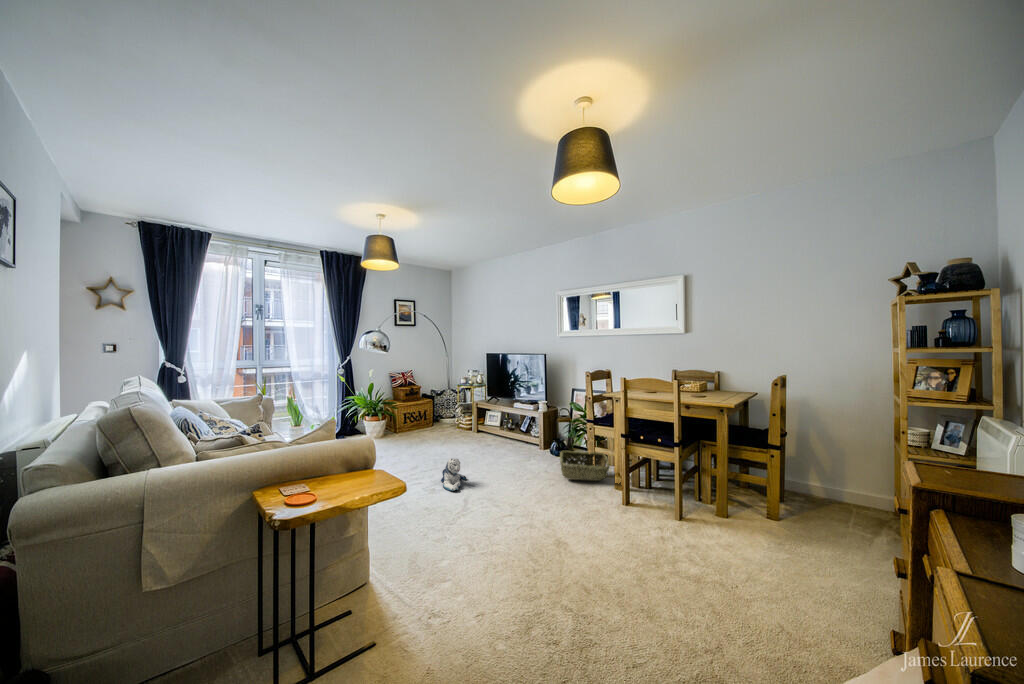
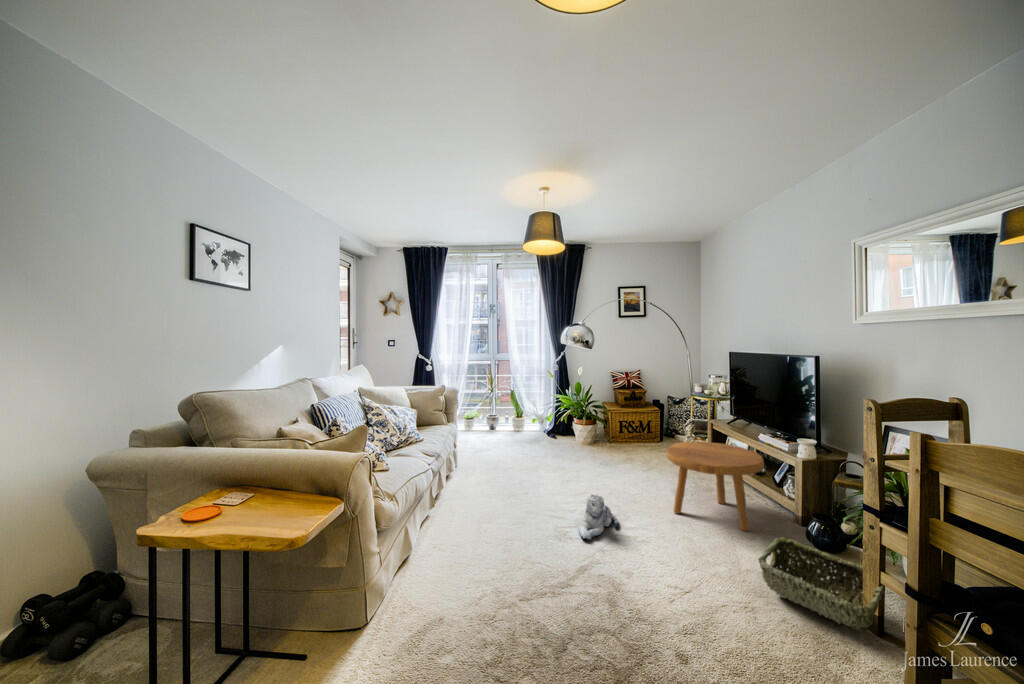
footstool: none [479,412,535,462] -> present [667,441,764,531]

